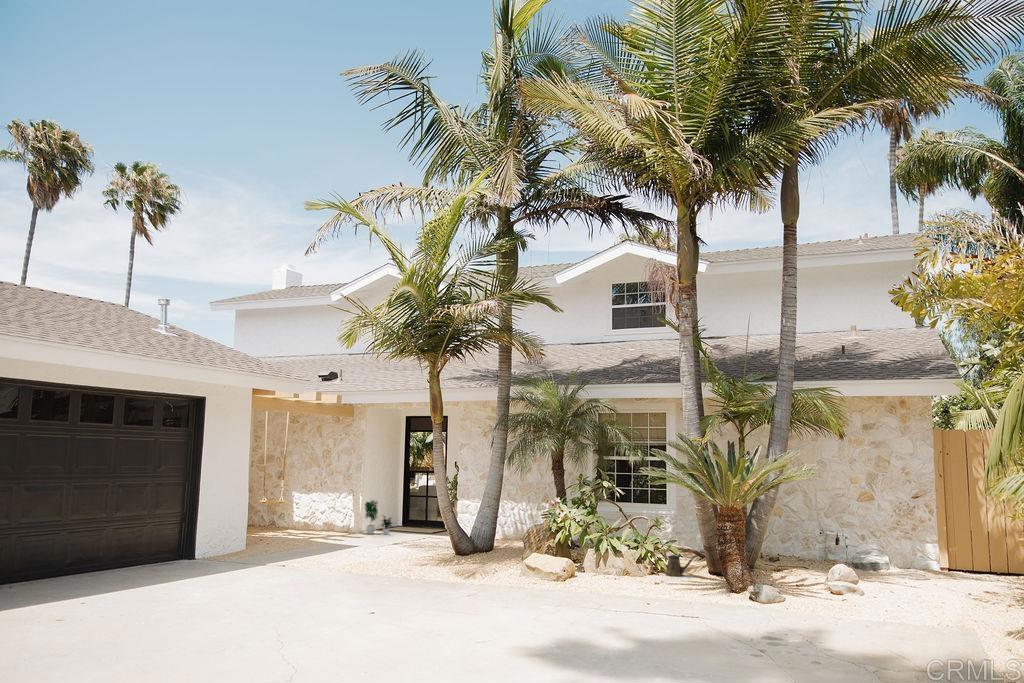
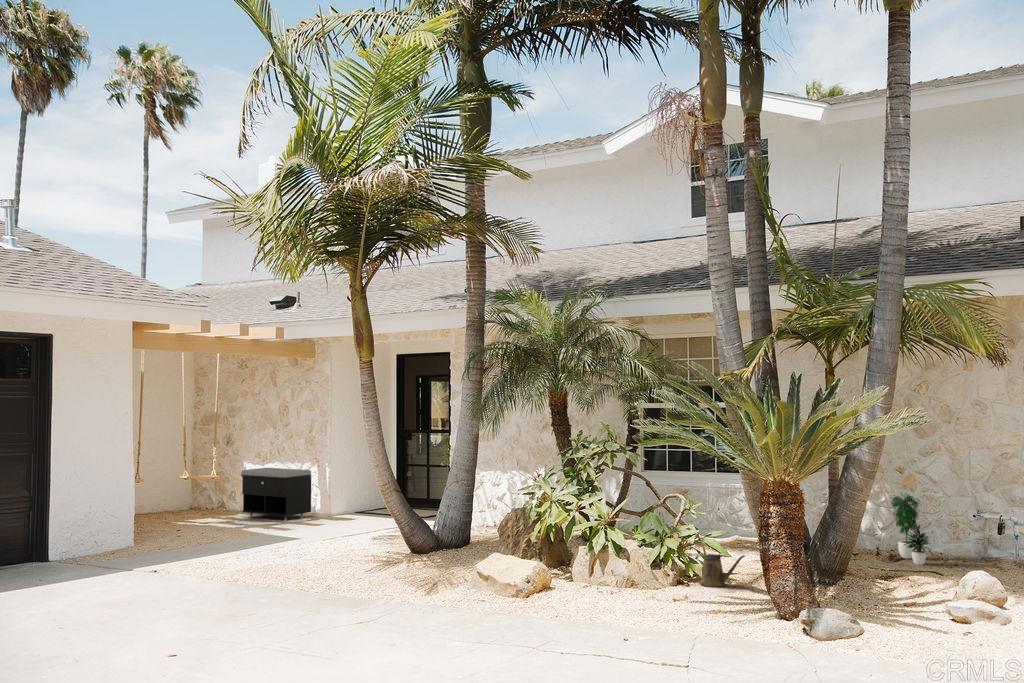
storage bench: none [295,496,349,536] -> present [241,468,311,520]
potted plant: present [365,501,393,535] -> present [891,493,930,565]

